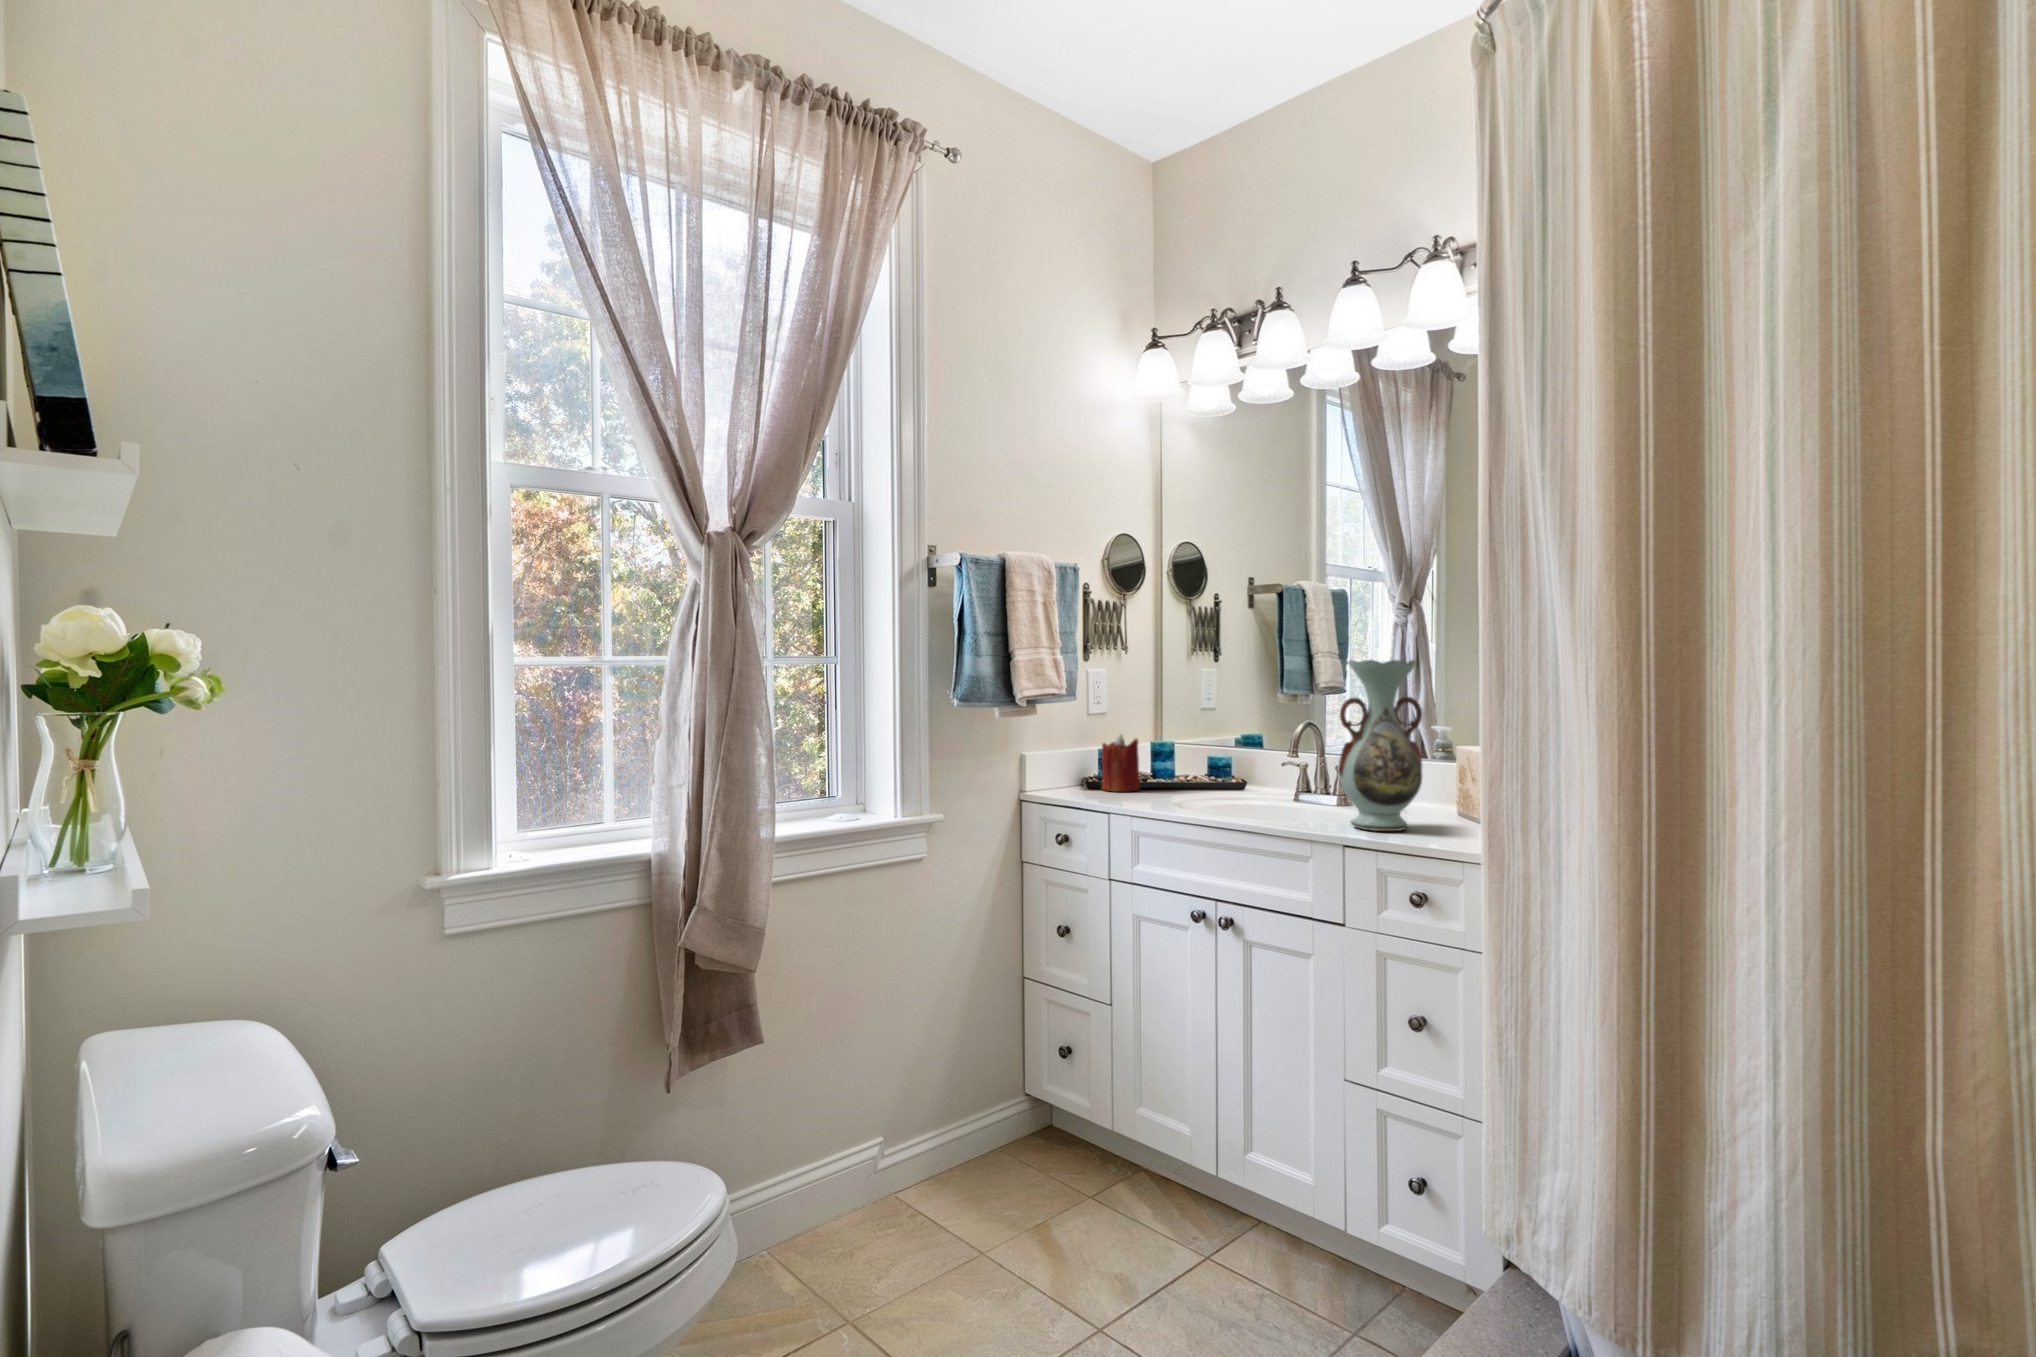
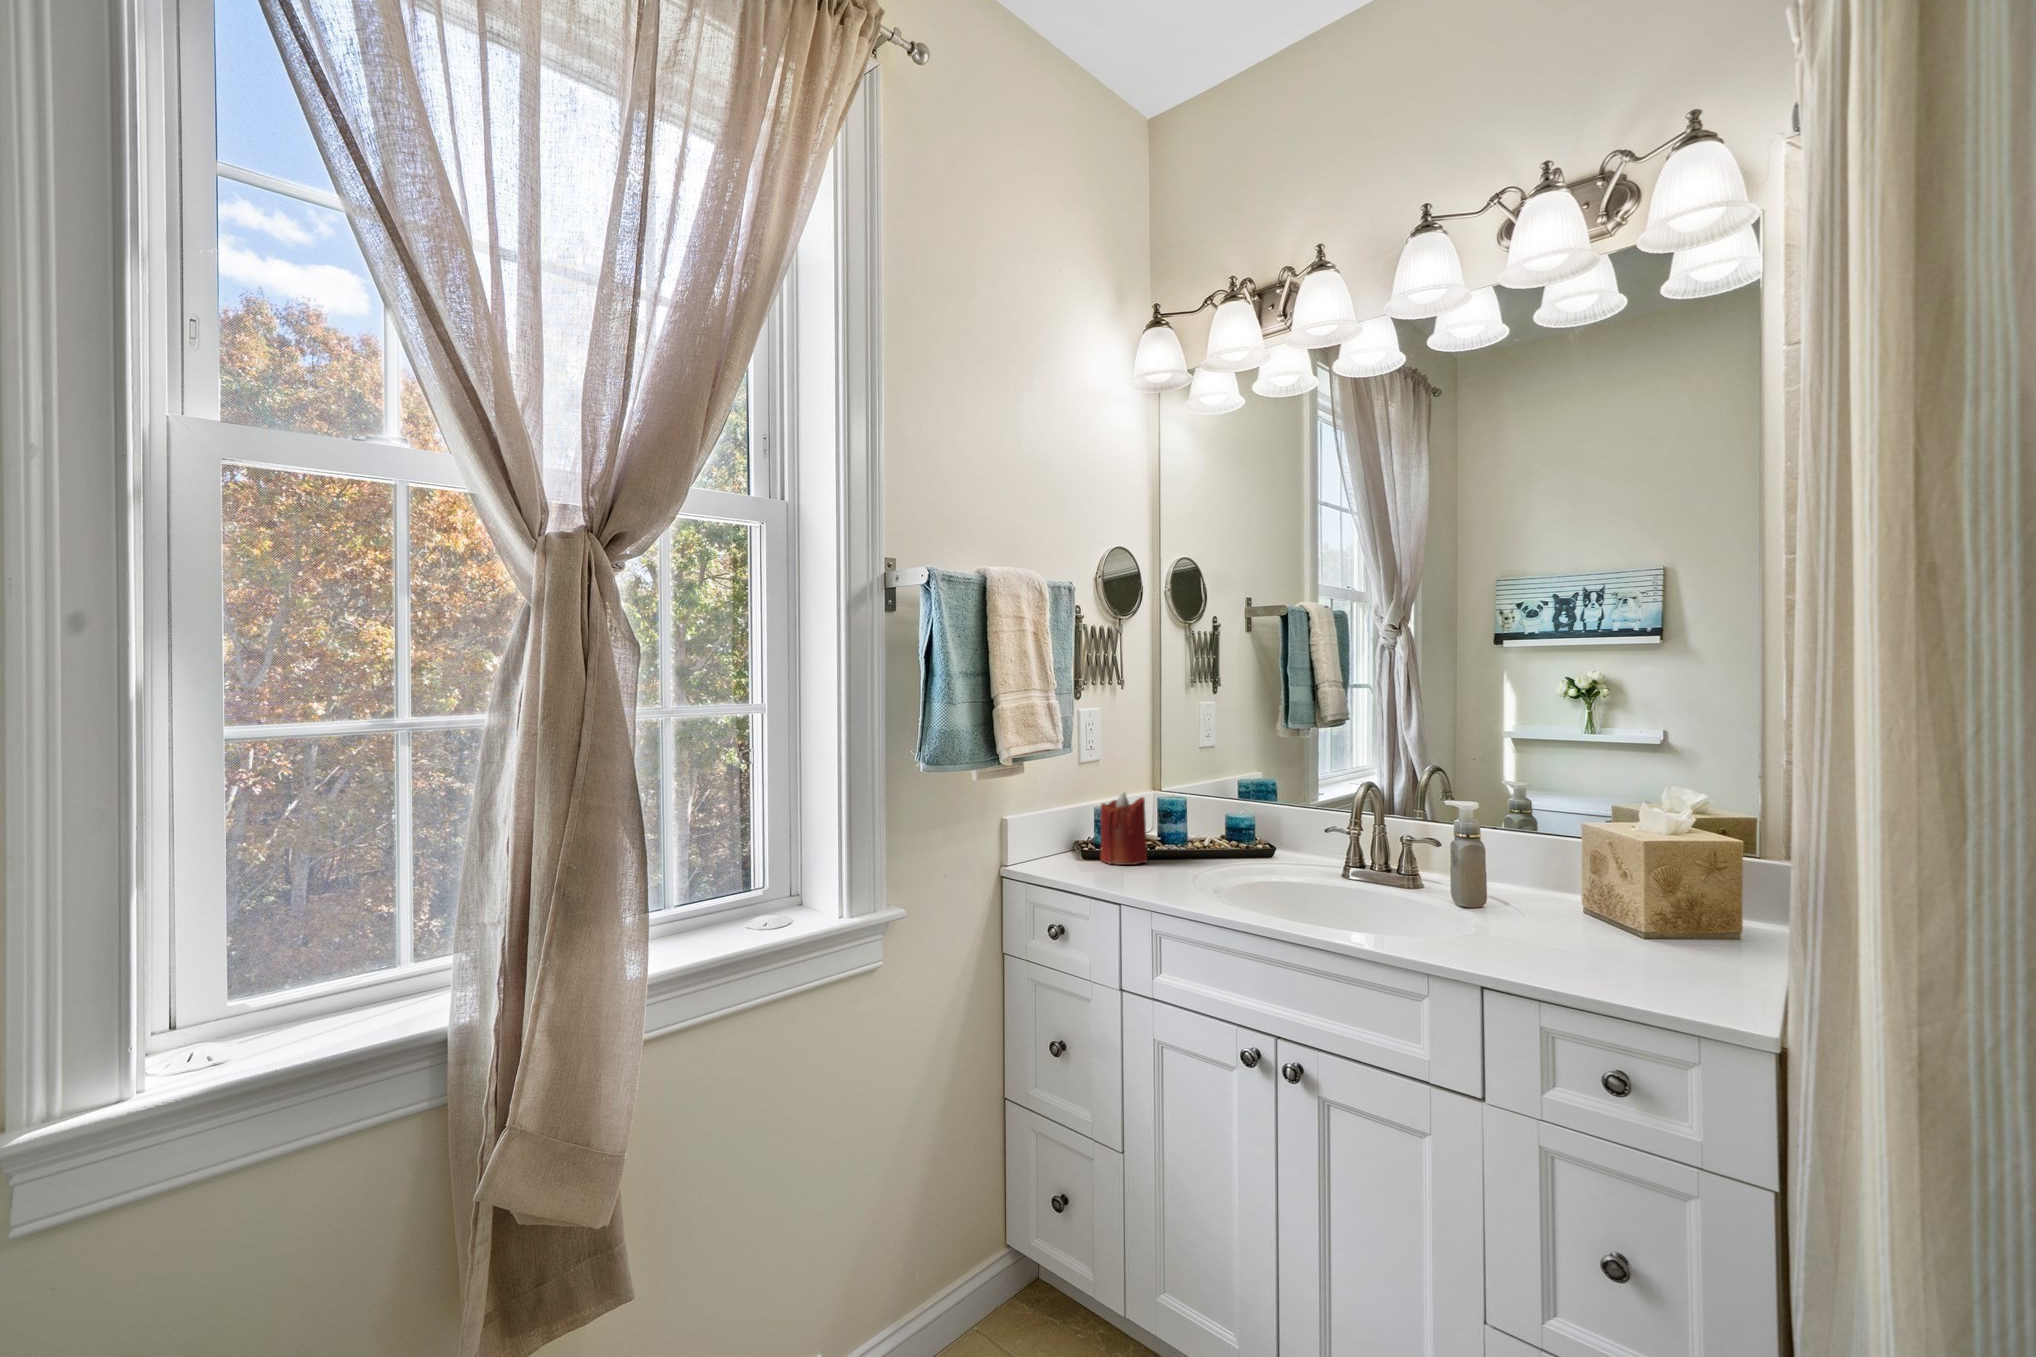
decorative vase: present [1339,660,1422,831] -> none [1446,714,1568,955]

